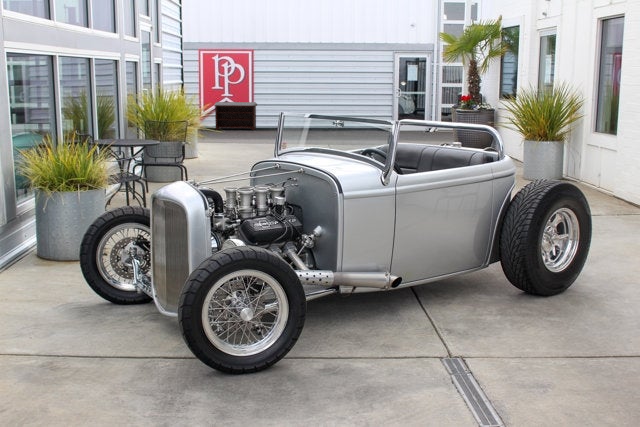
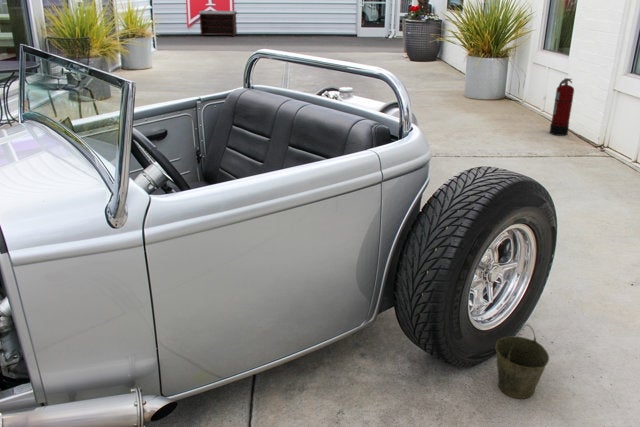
fire extinguisher: none [605,155,624,206] -> present [550,78,574,136]
bucket: none [558,267,590,314] -> present [495,325,549,399]

